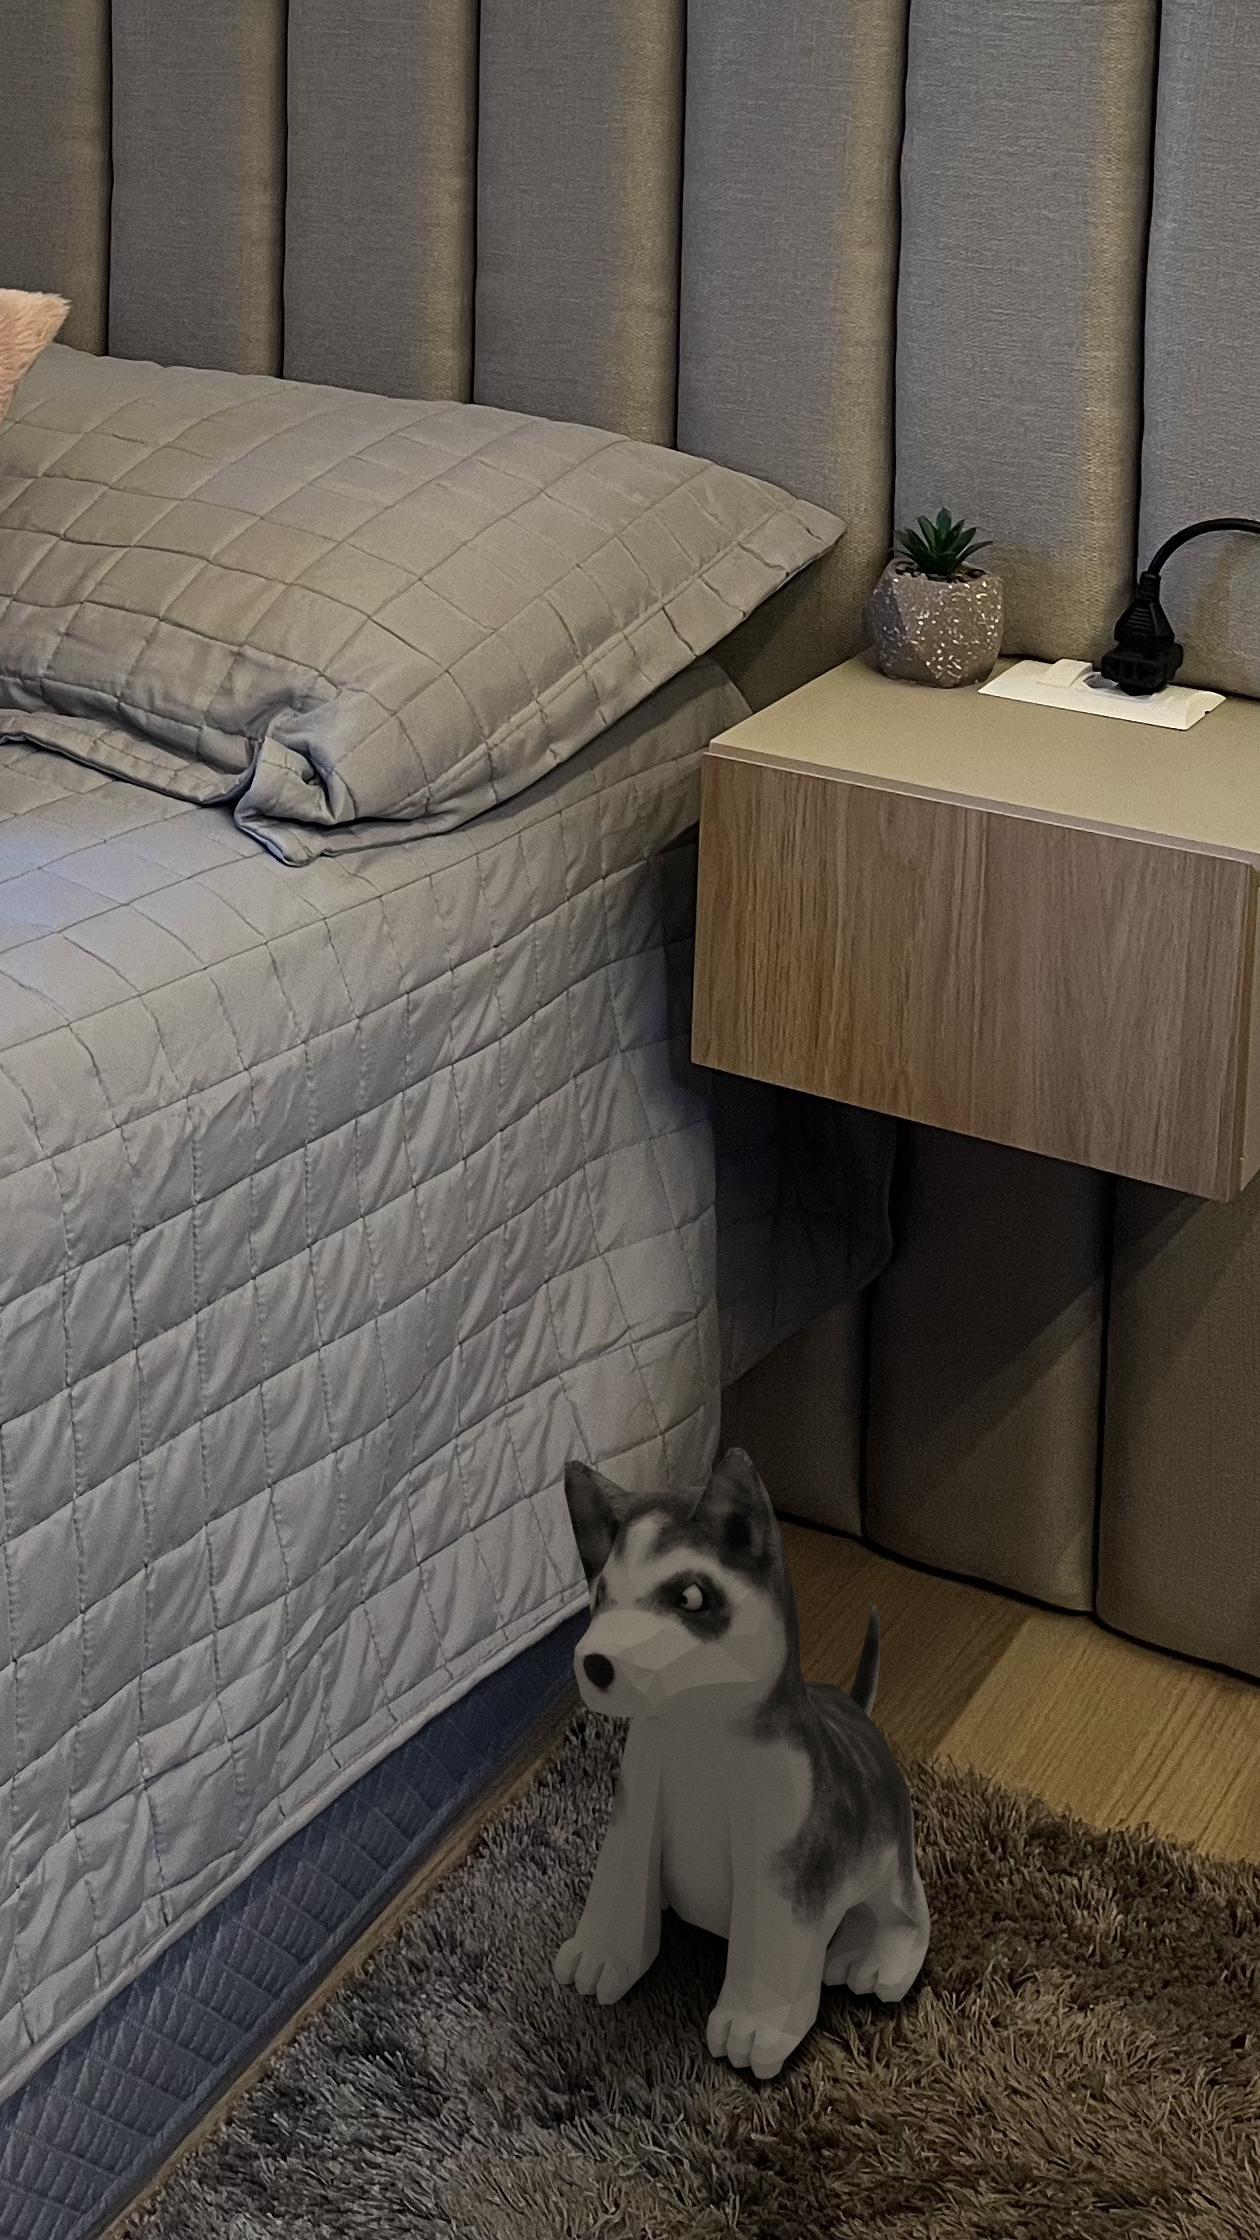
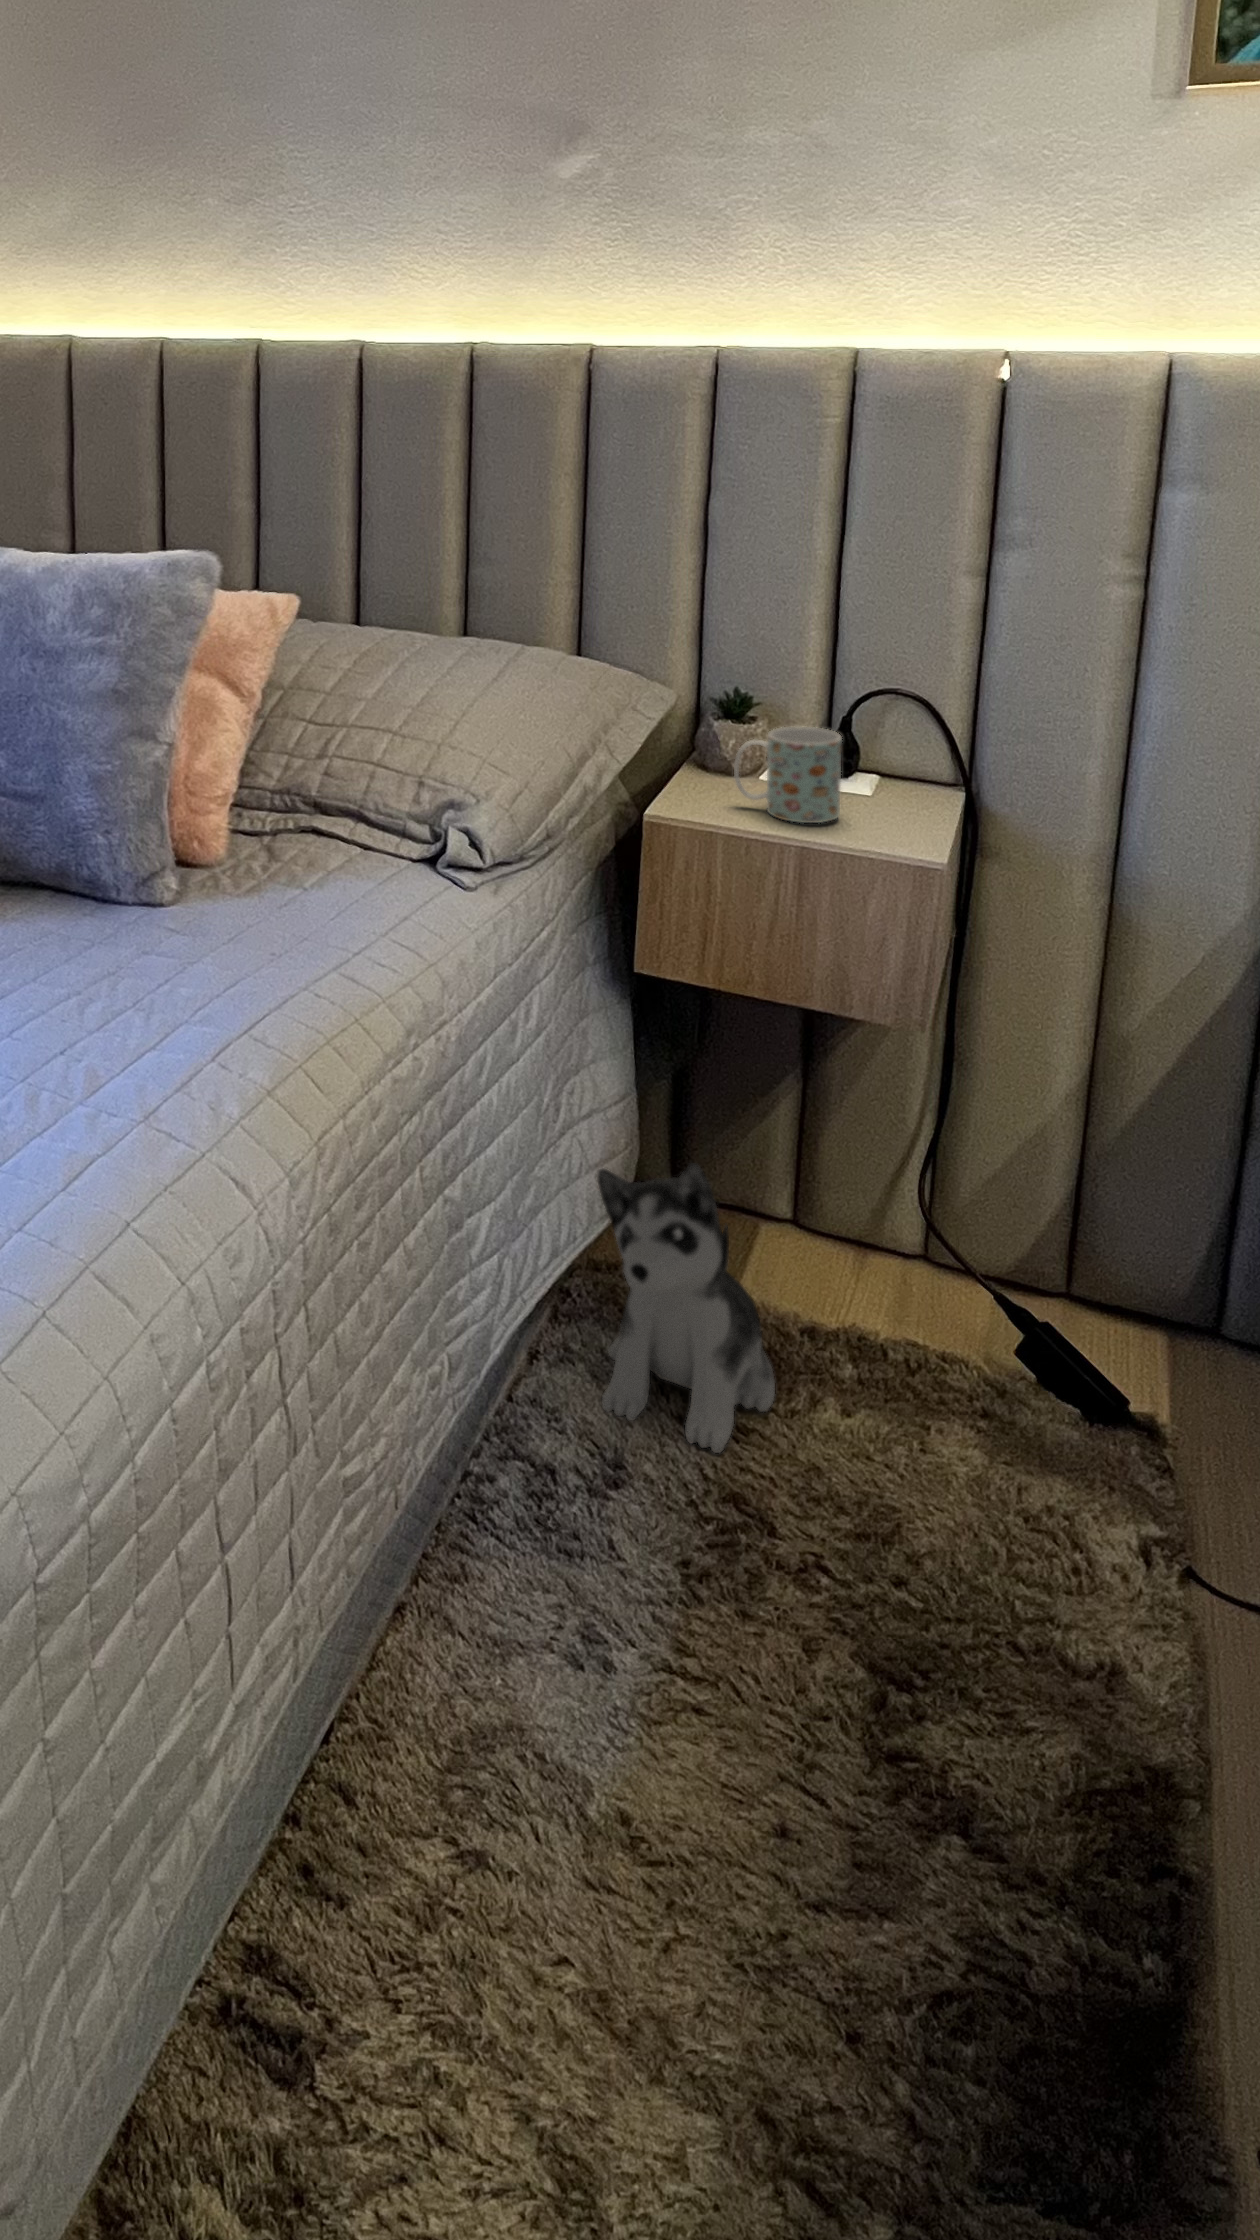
mug: none [894,566,1099,758] -> present [734,726,842,823]

